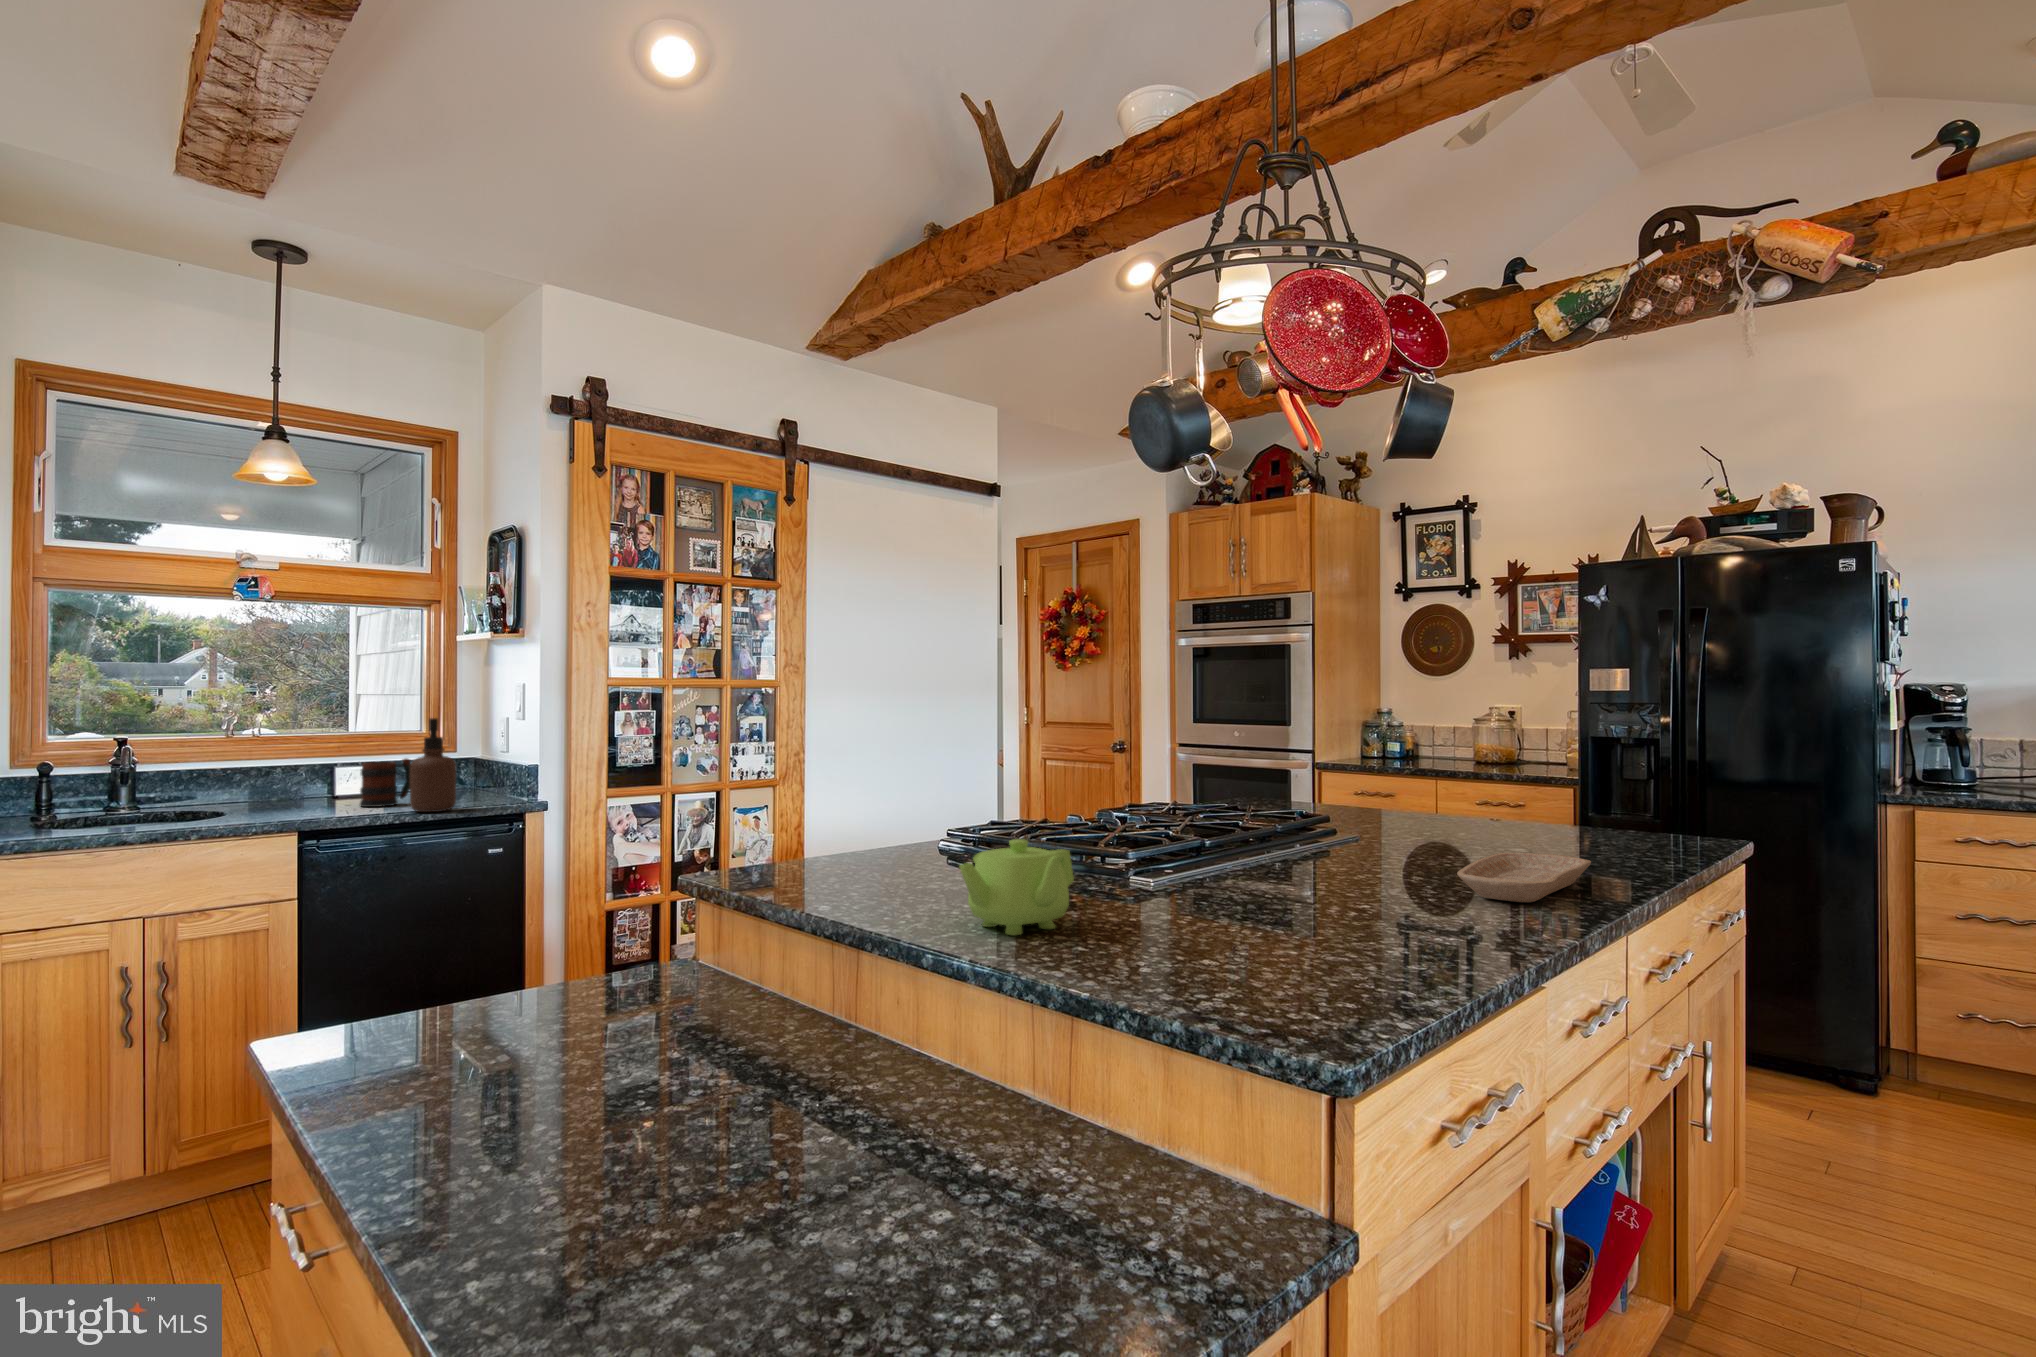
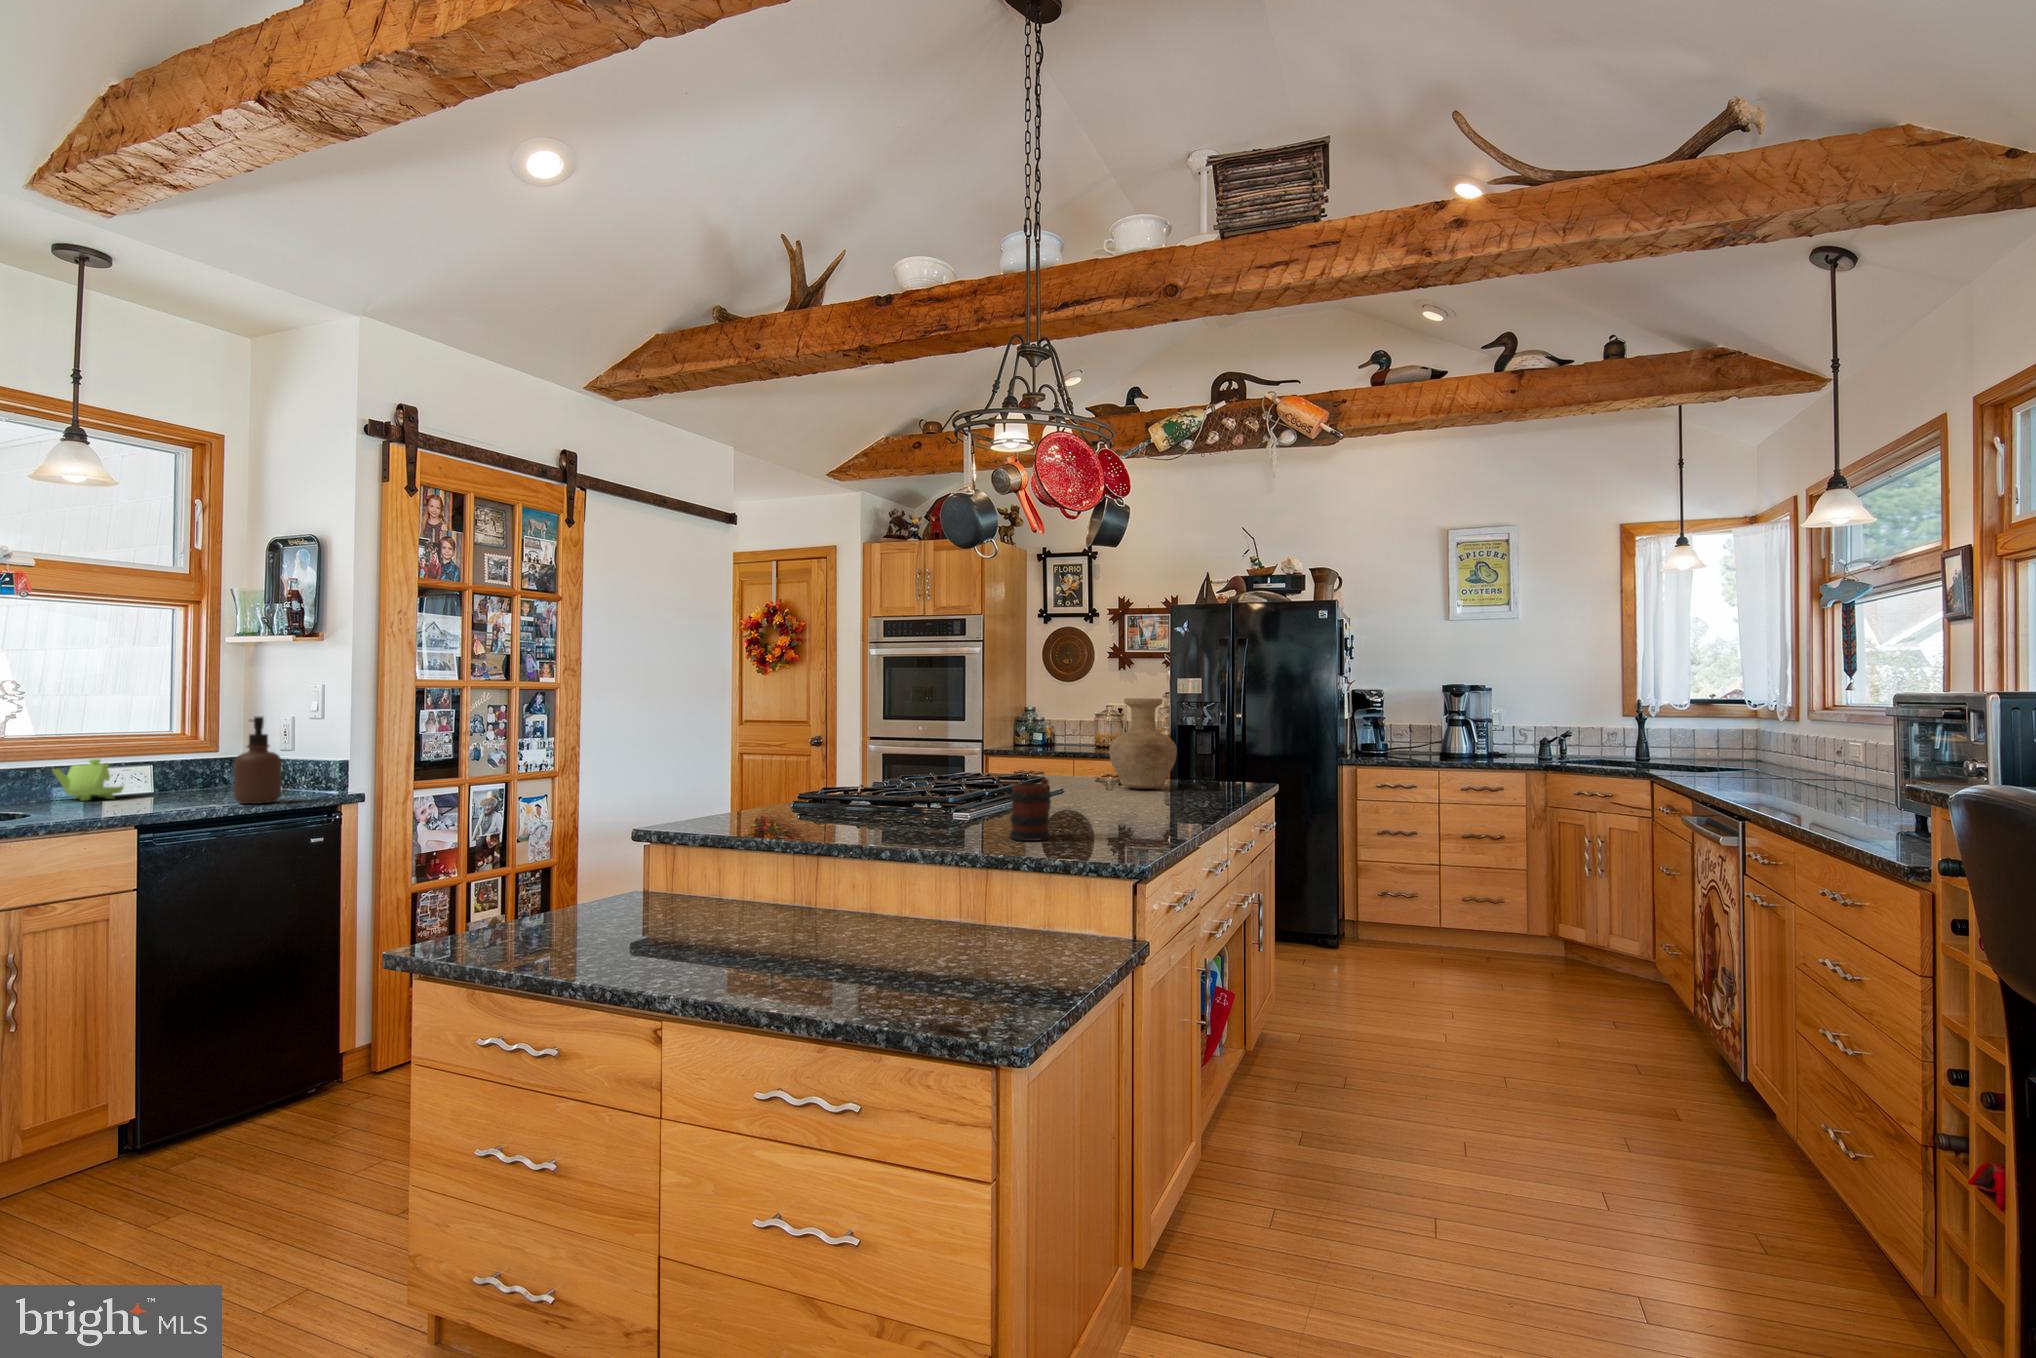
vase: none [1436,696,1553,840] -> present [1109,698,1177,789]
mug: present [360,759,411,807] -> present [1010,778,1051,841]
teapot: present [959,839,1074,935] -> present [52,759,124,801]
tray: present [1457,852,1591,902] -> none [1143,791,1206,814]

